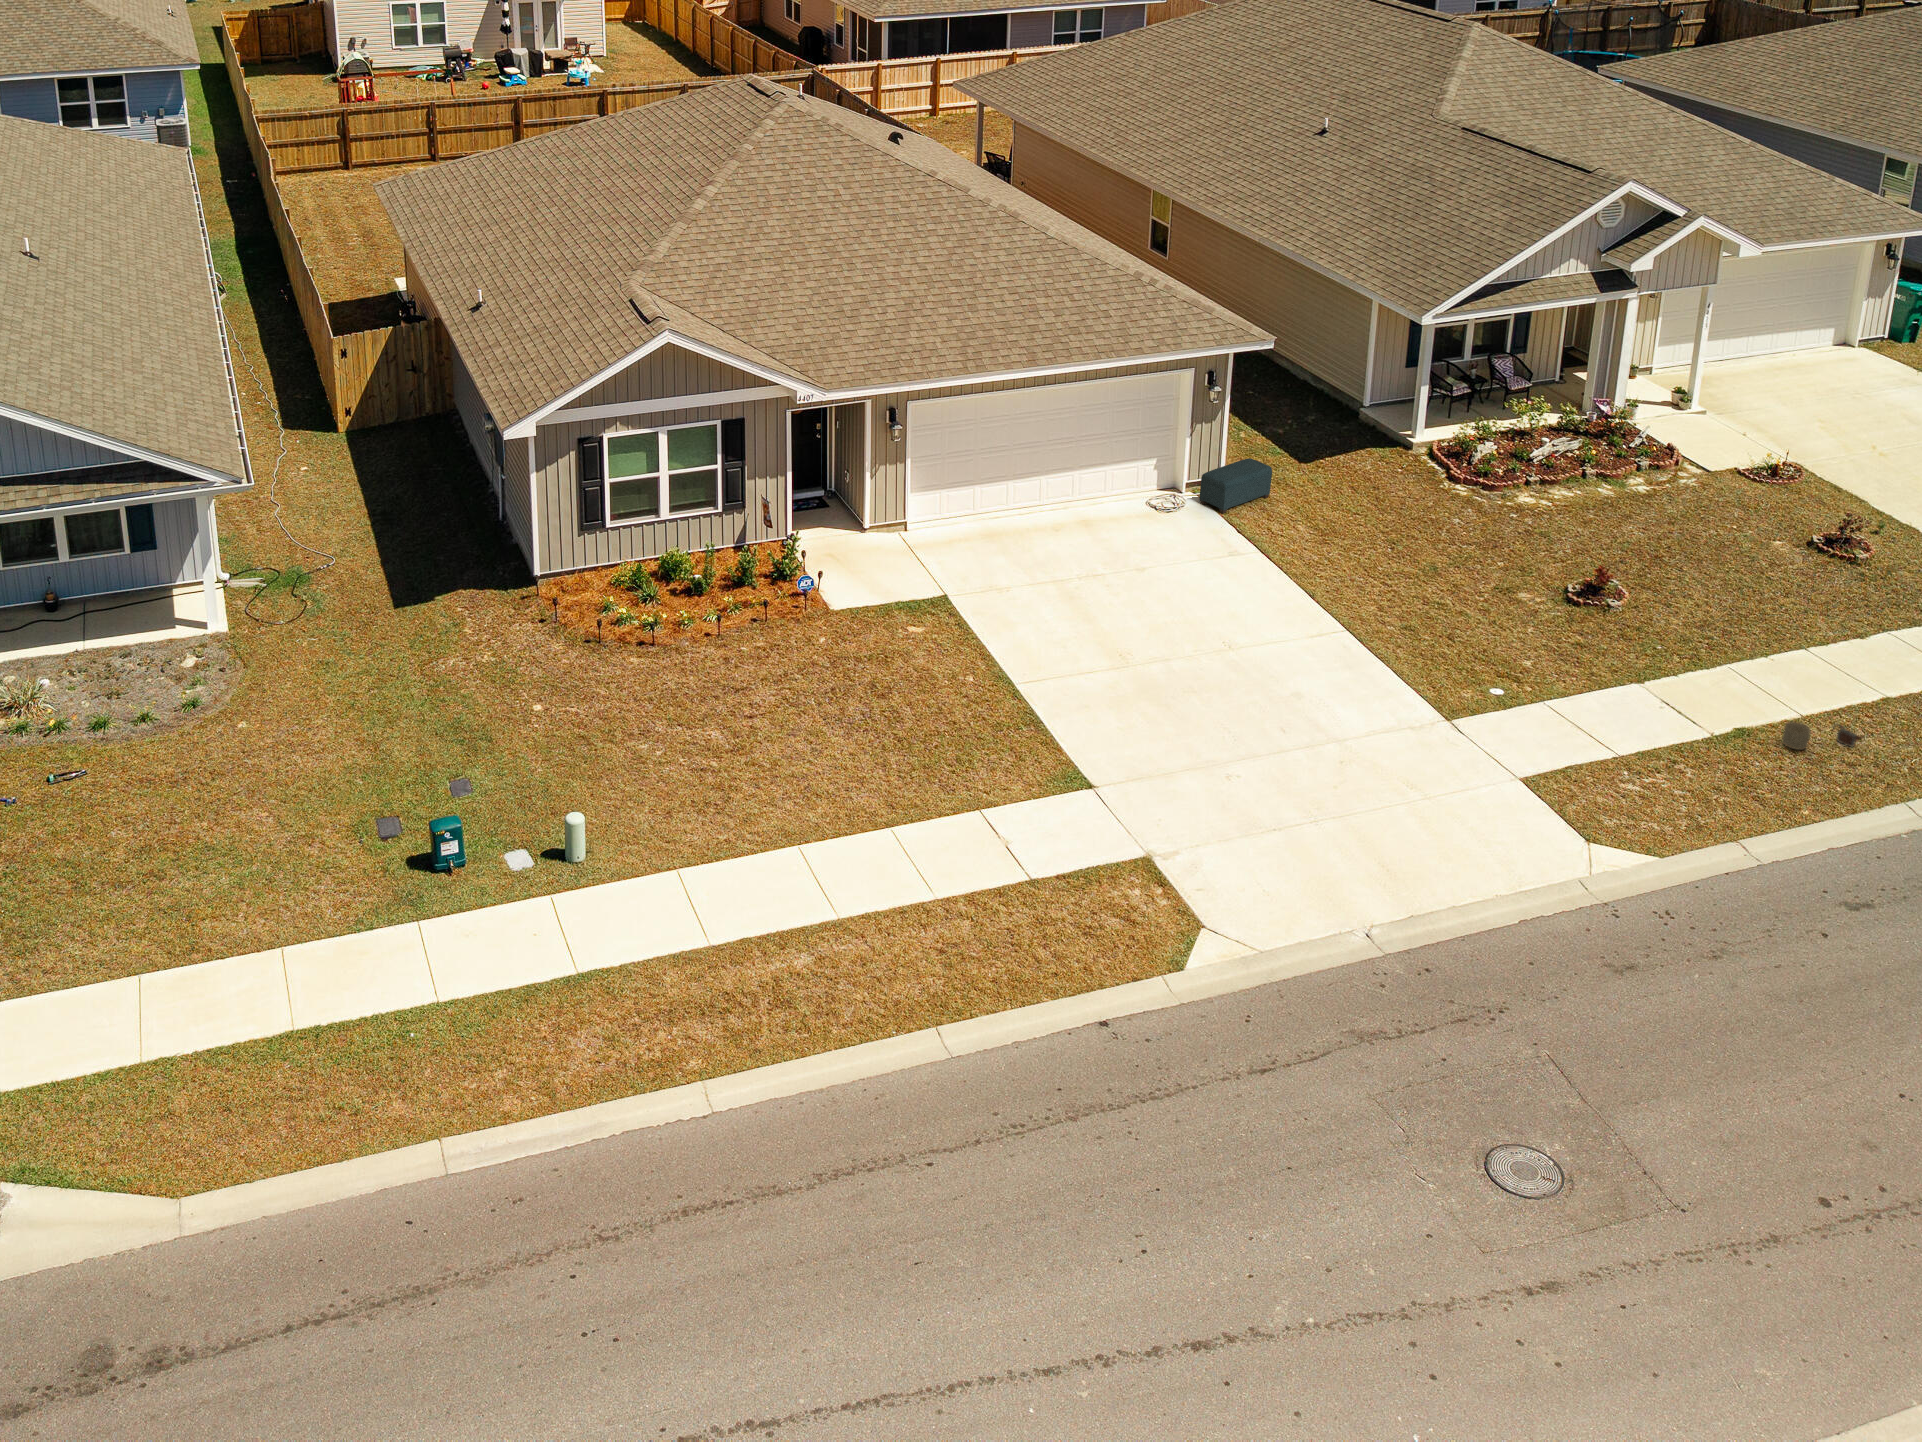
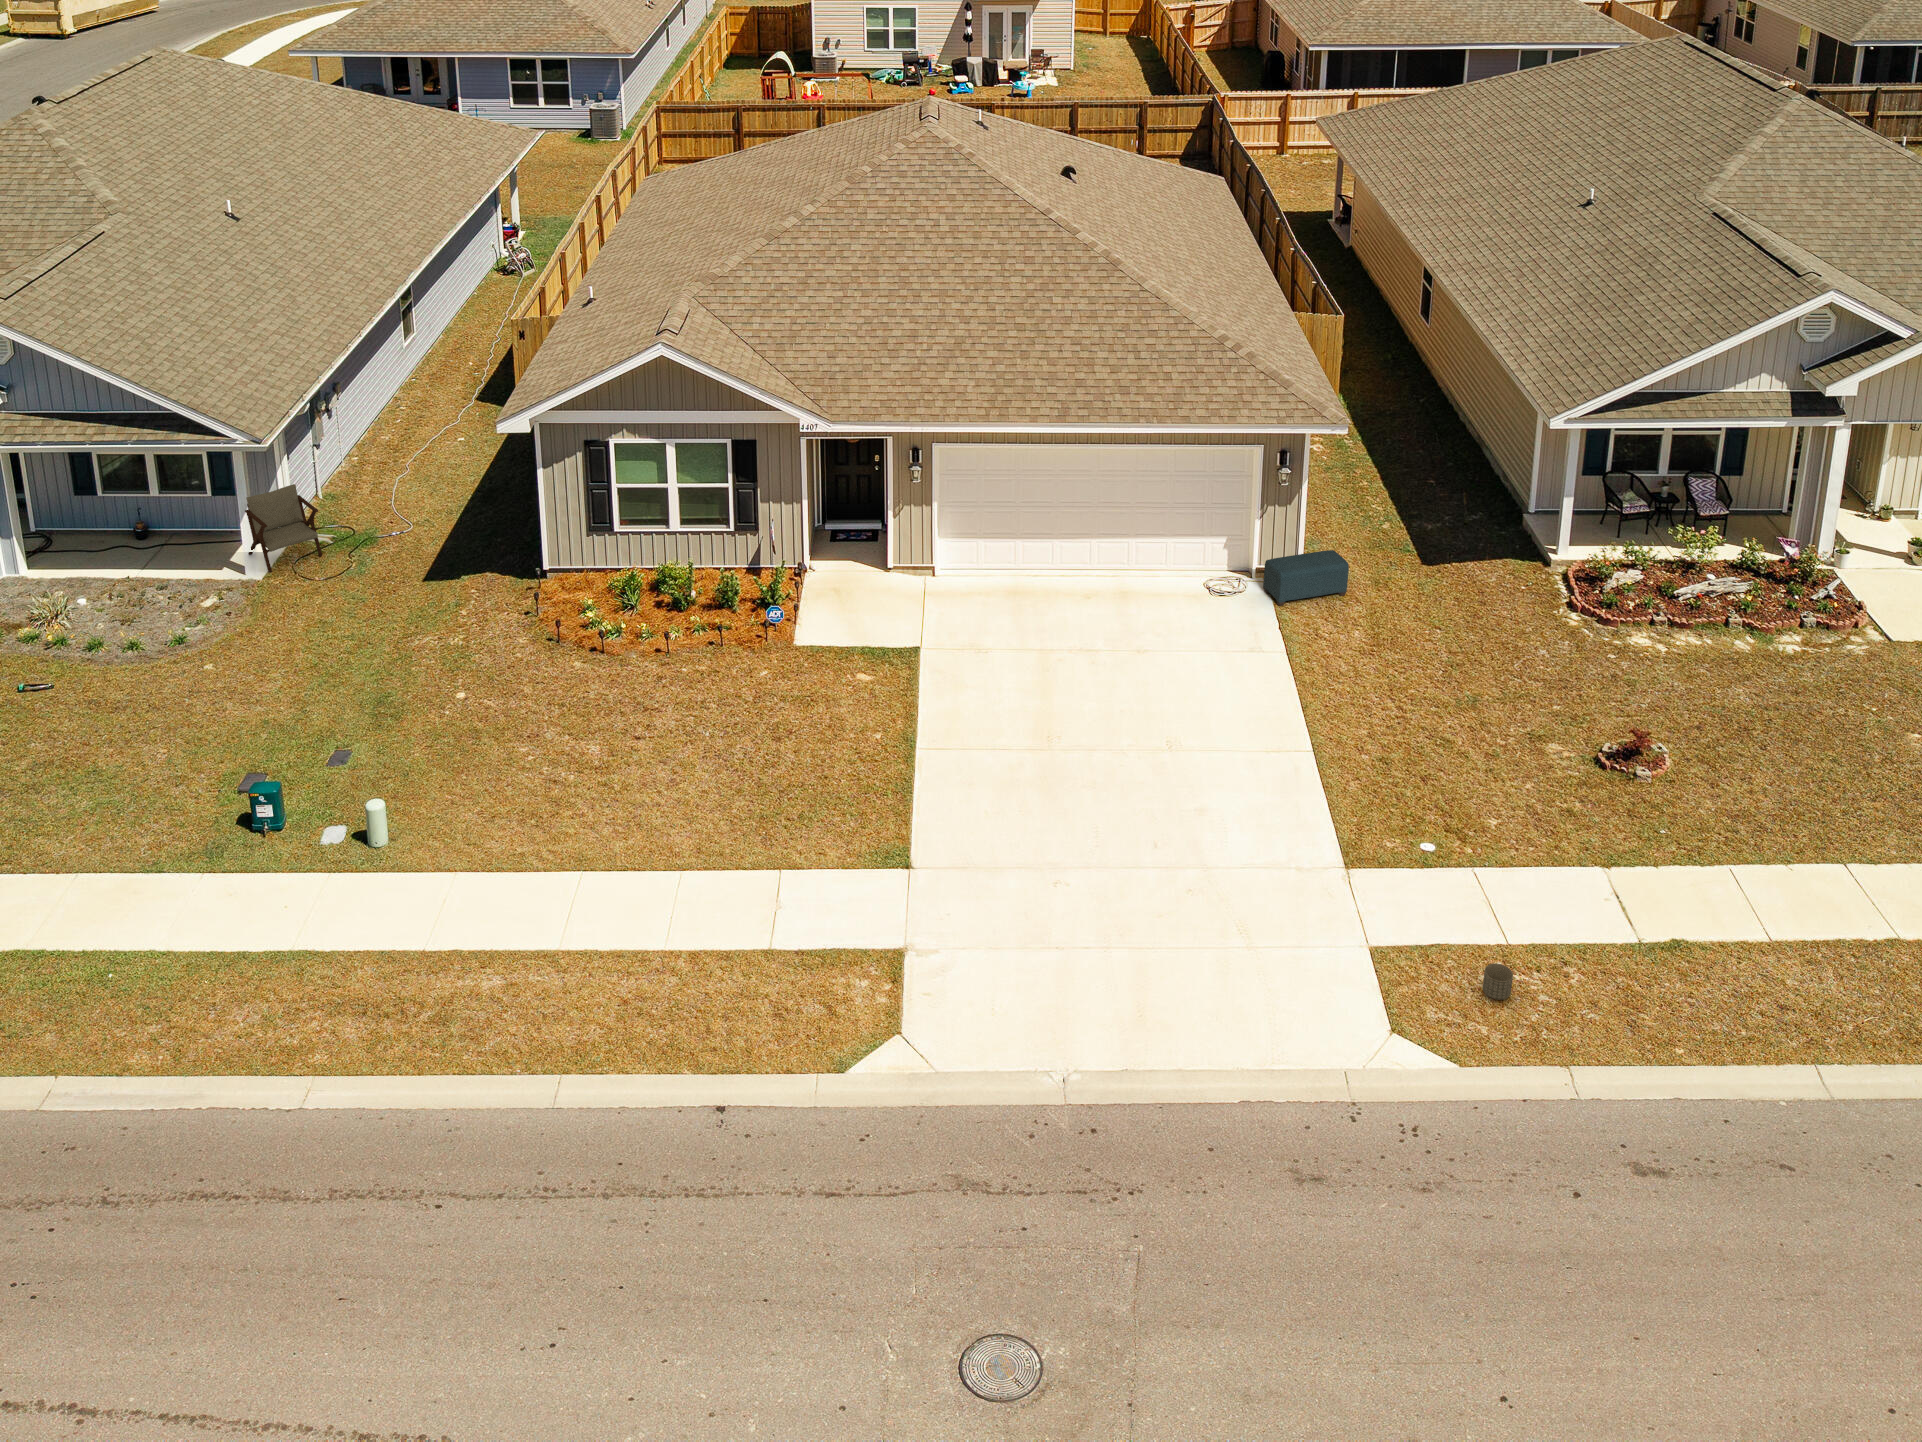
lounge chair: none [195,528,280,624] -> present [245,484,322,572]
planter: present [1782,721,1811,750] -> present [1482,963,1513,1000]
watering can: present [1833,724,1865,747] -> none [1780,959,1812,992]

